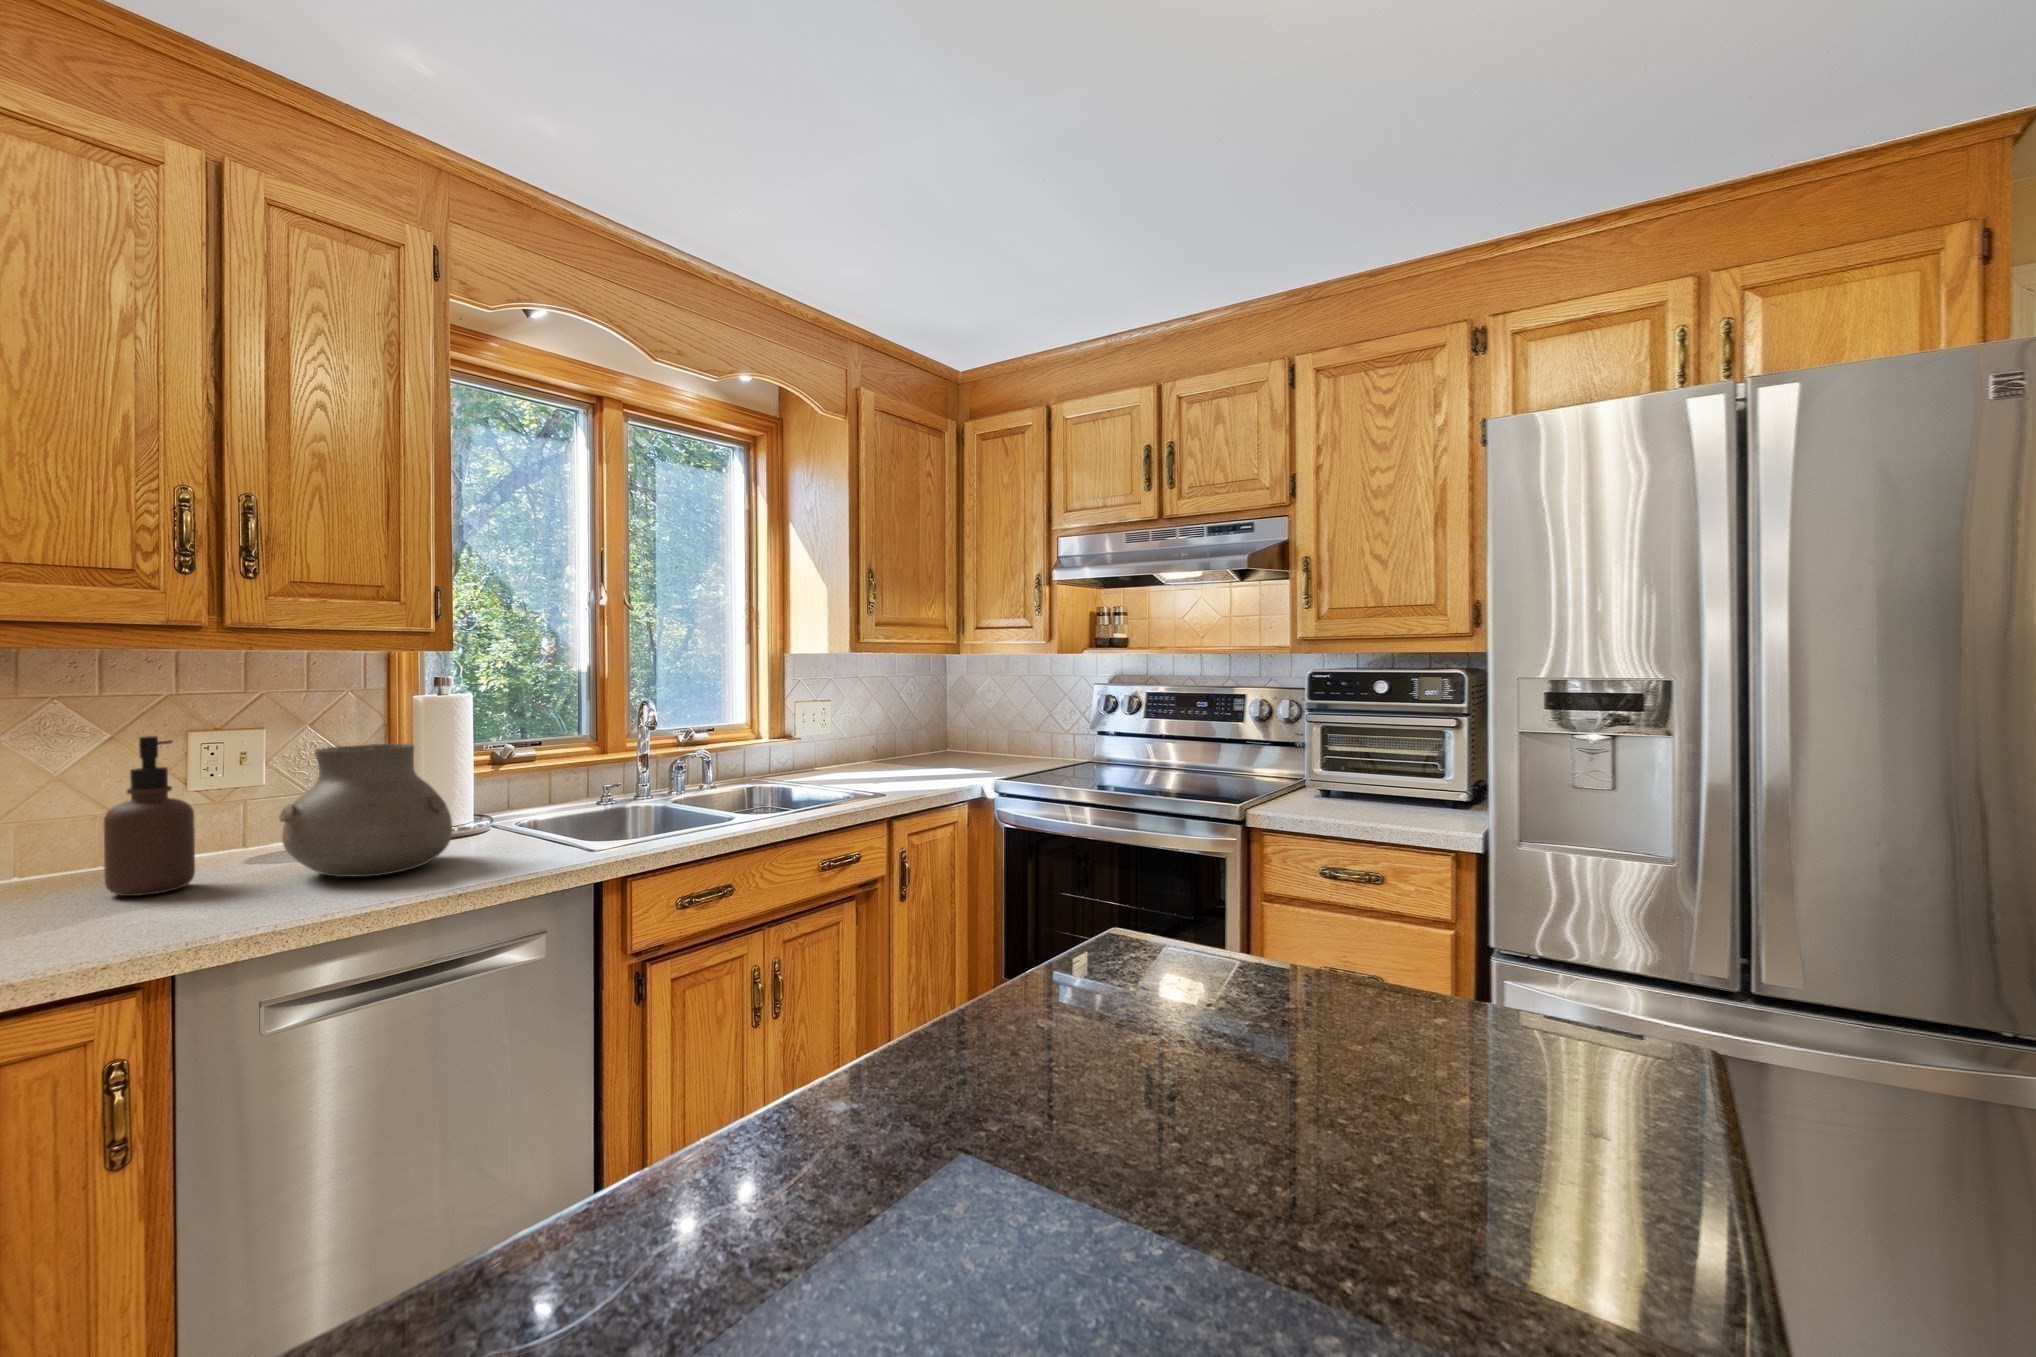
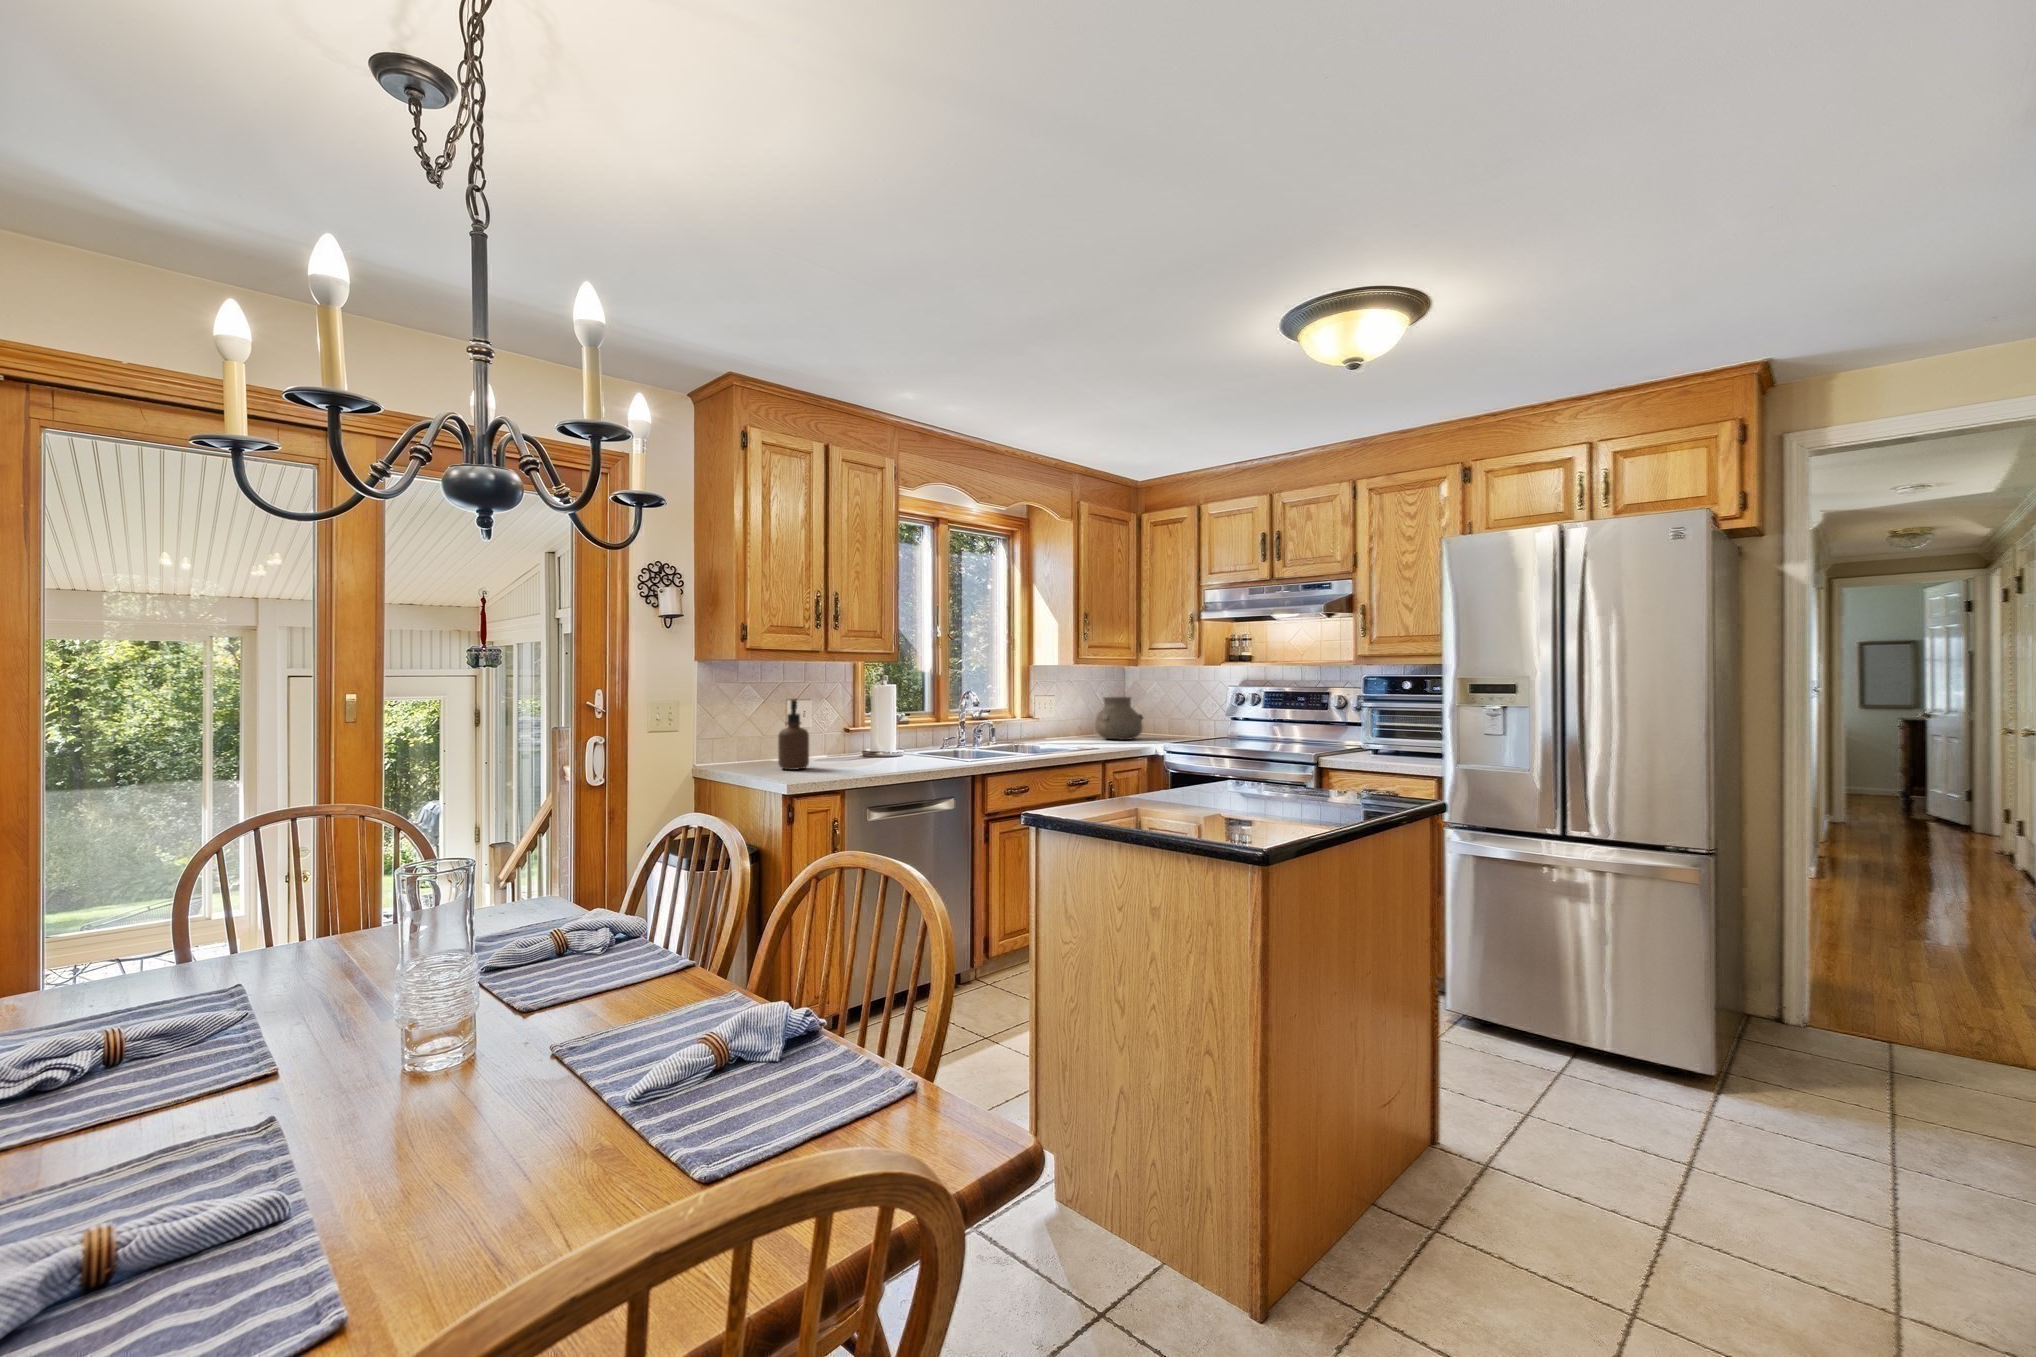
vase: present [279,744,452,877] -> present [1094,697,1143,740]

